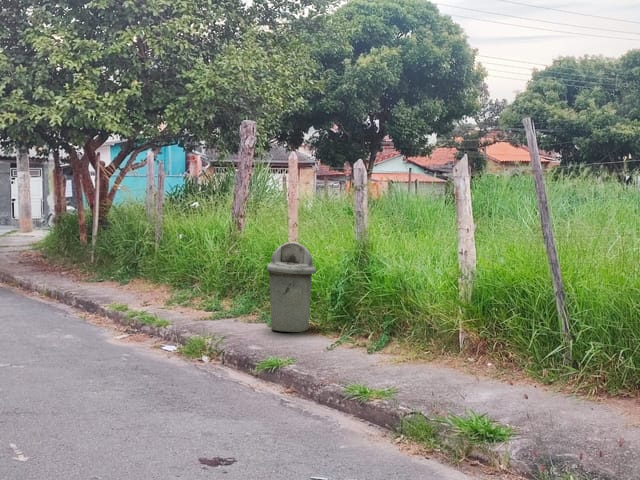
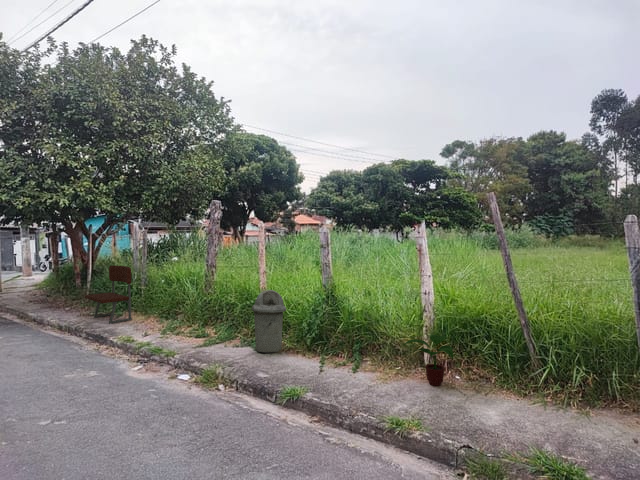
bench: none [84,211,141,291] -> present [85,266,132,324]
potted plant: none [437,308,516,380] -> present [404,335,454,386]

